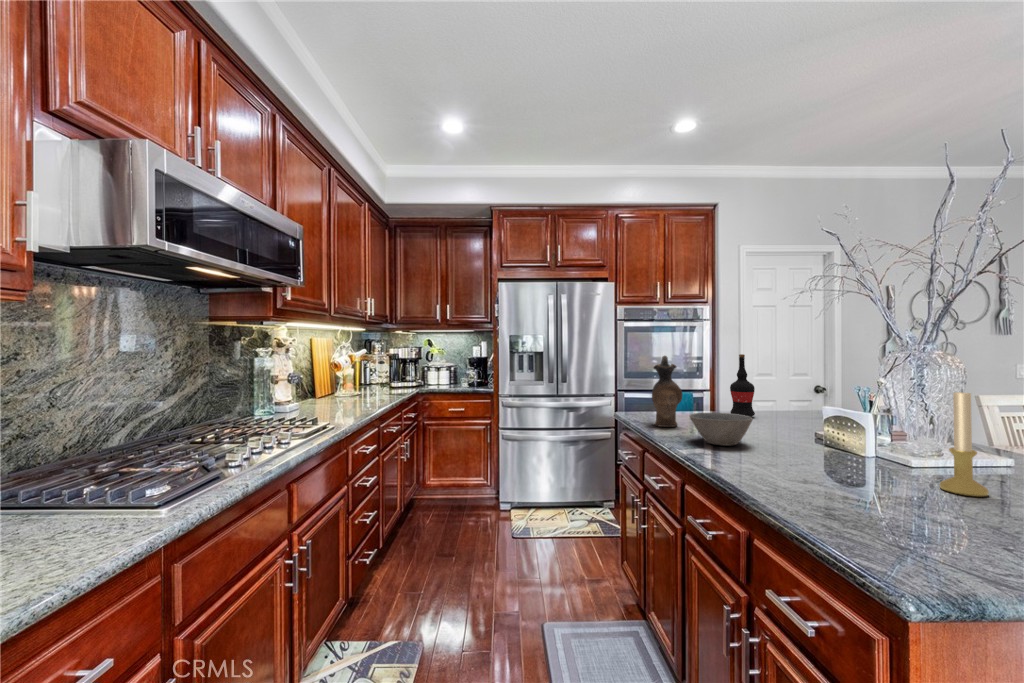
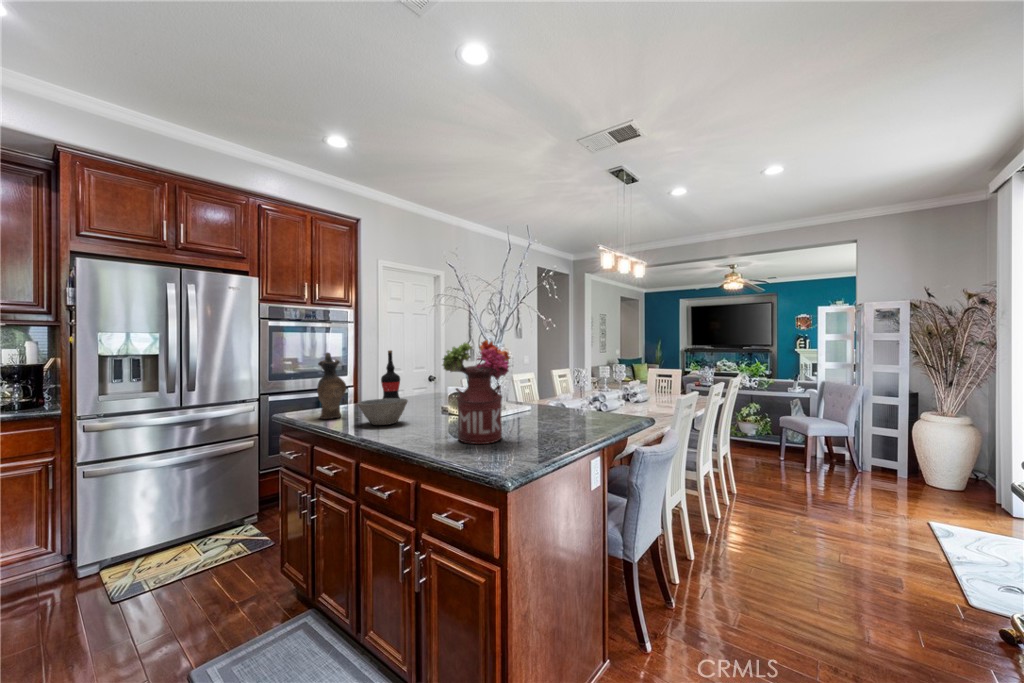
flower arrangement: none [790,348,920,507] -> present [443,340,510,444]
candle holder: present [940,391,989,497] -> none [519,365,540,429]

